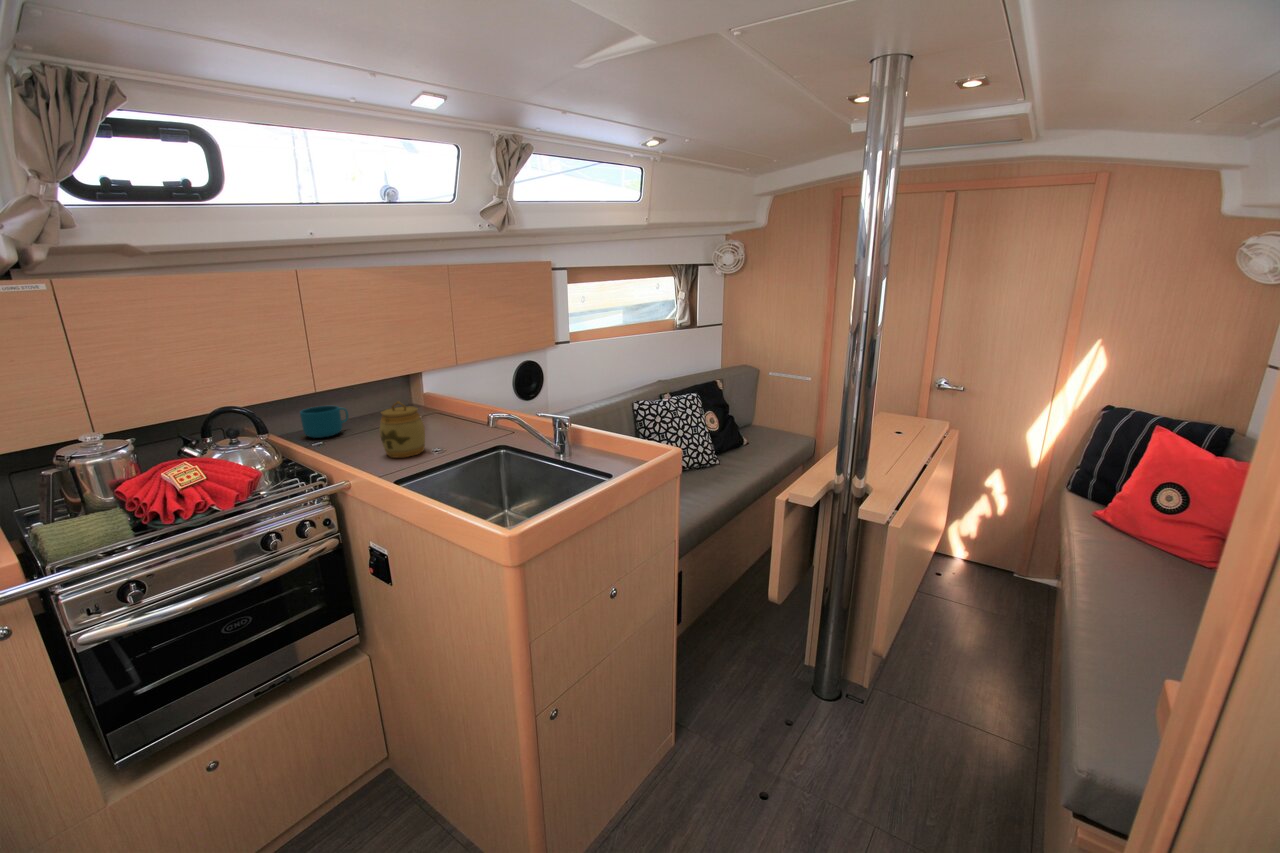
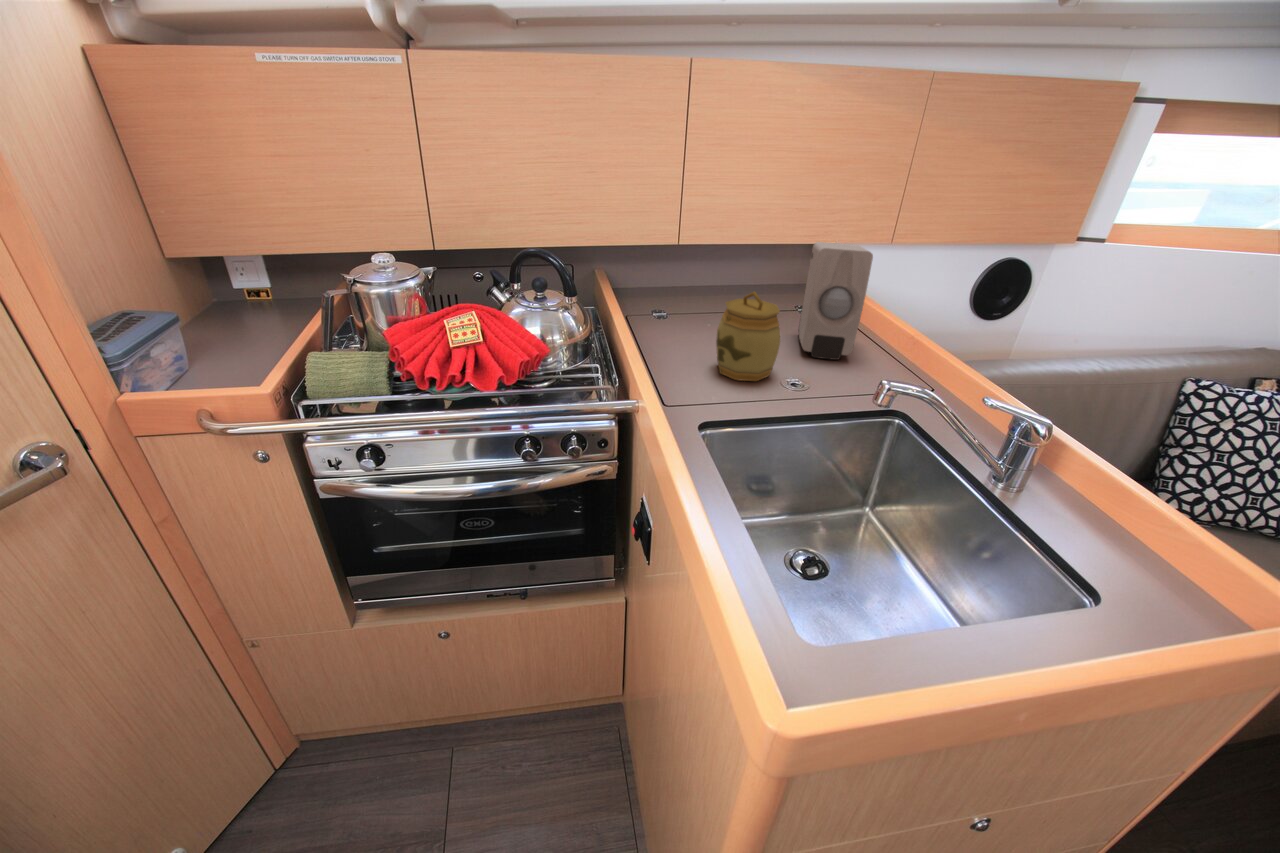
soap dispenser: none [417,366,466,436] -> present [798,242,873,360]
cup: present [300,406,348,438] -> none [654,265,712,309]

